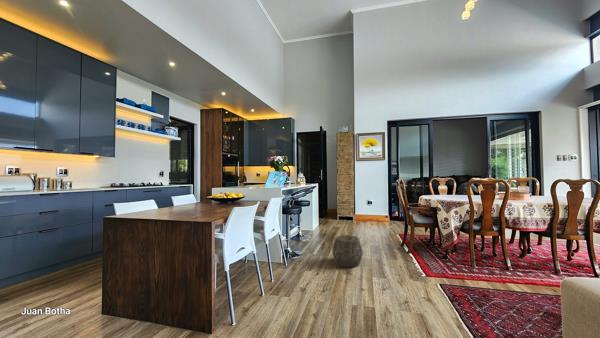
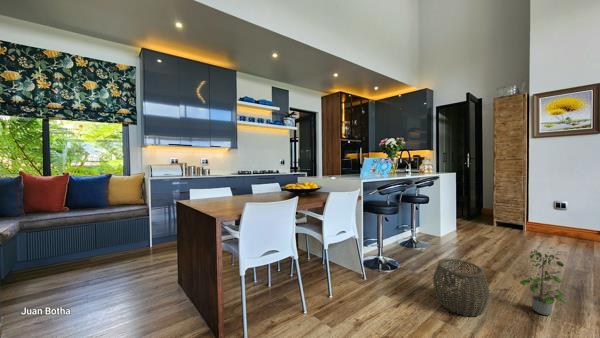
potted plant: none [371,222,392,257] -> present [521,251,567,315]

